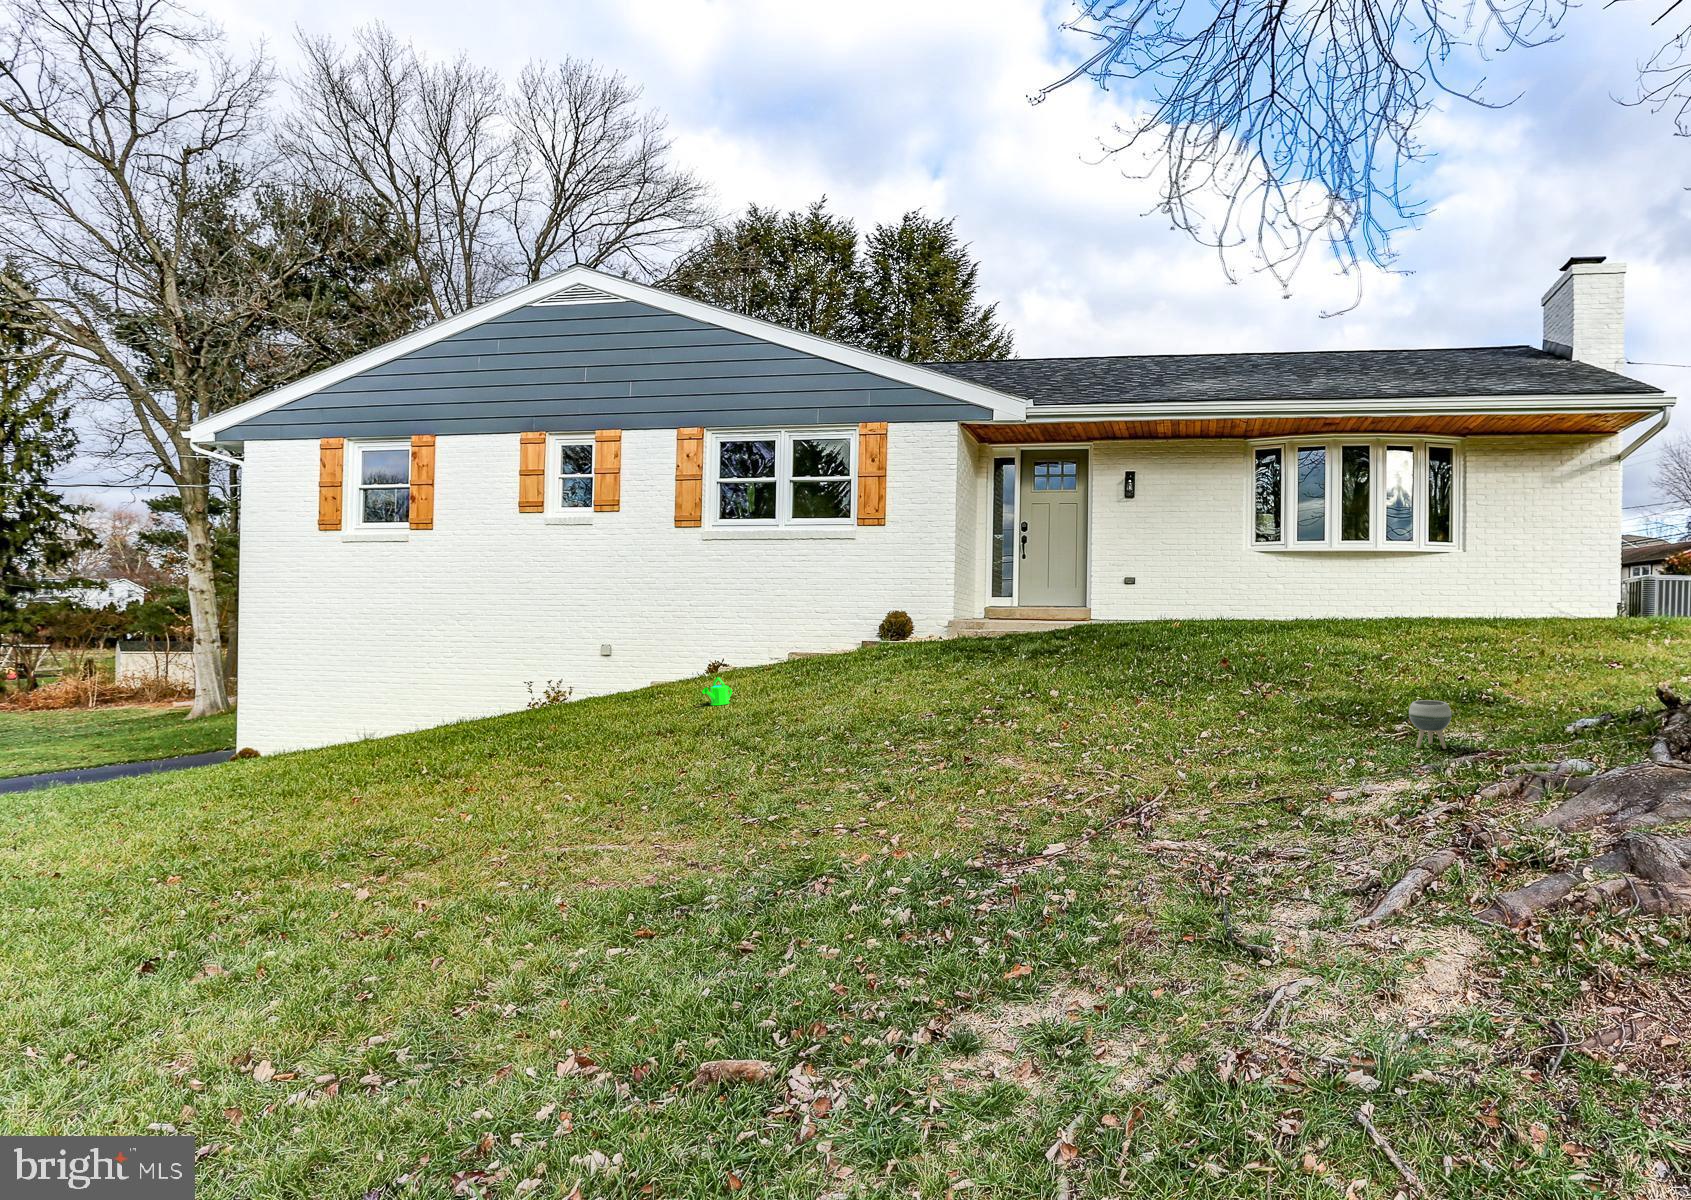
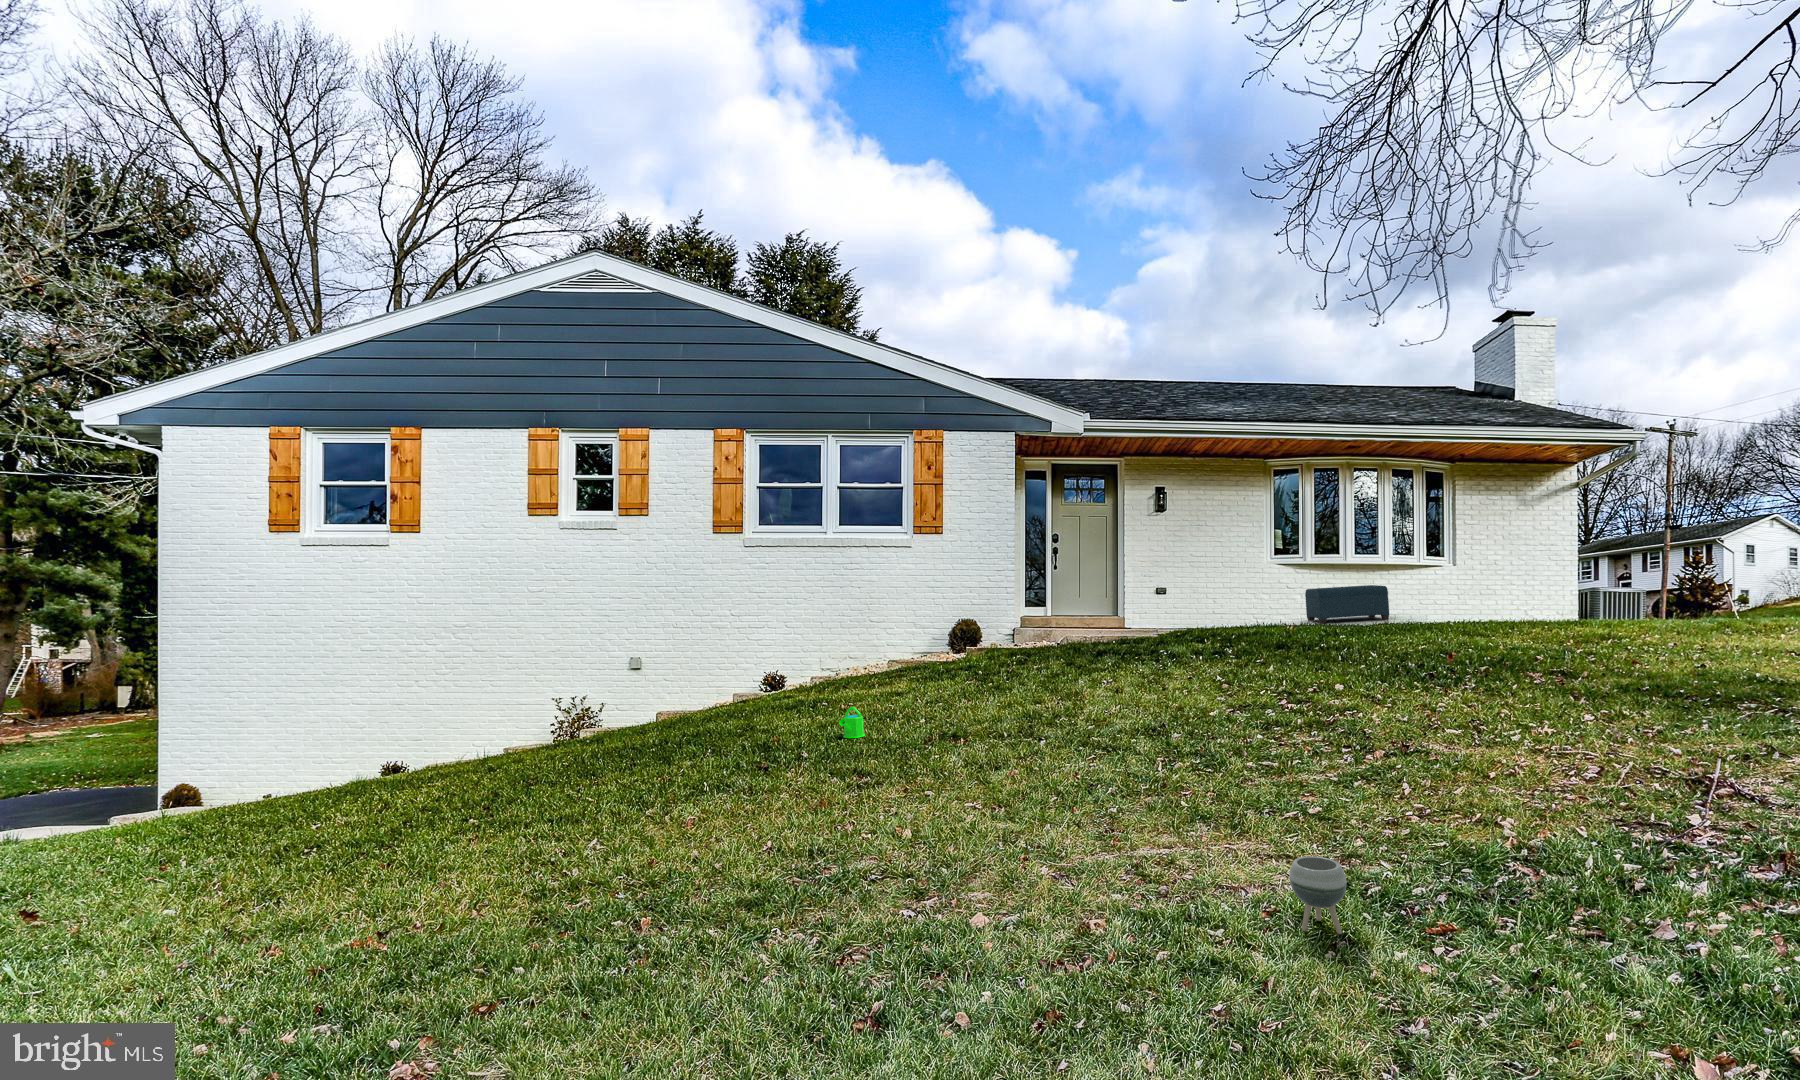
bench: none [1287,571,1377,611] -> present [1305,585,1389,623]
planter: present [1409,700,1451,749] -> present [1289,856,1346,934]

